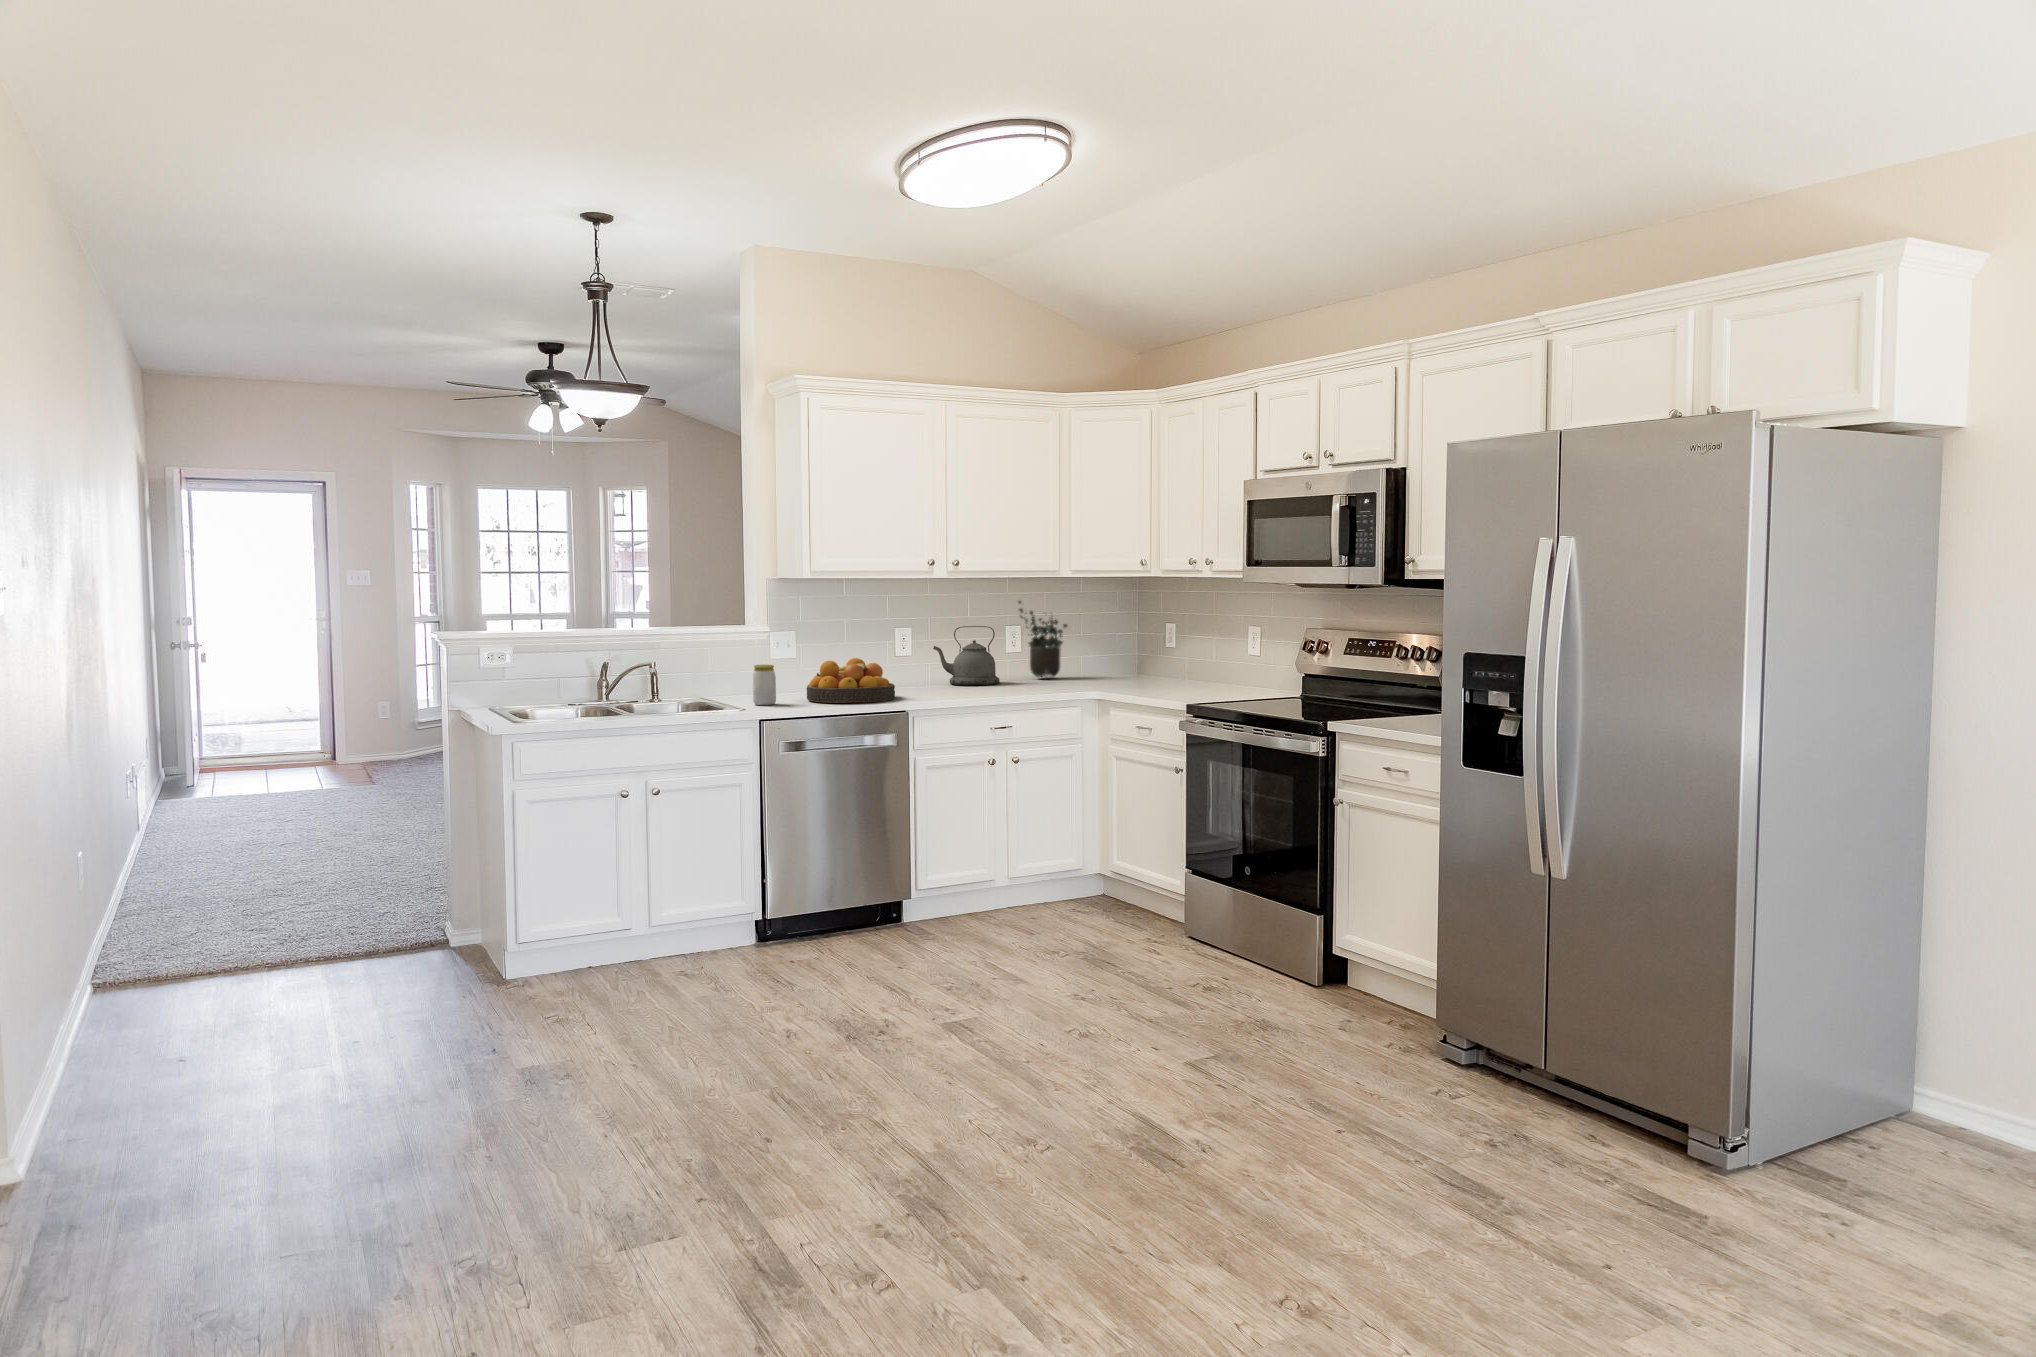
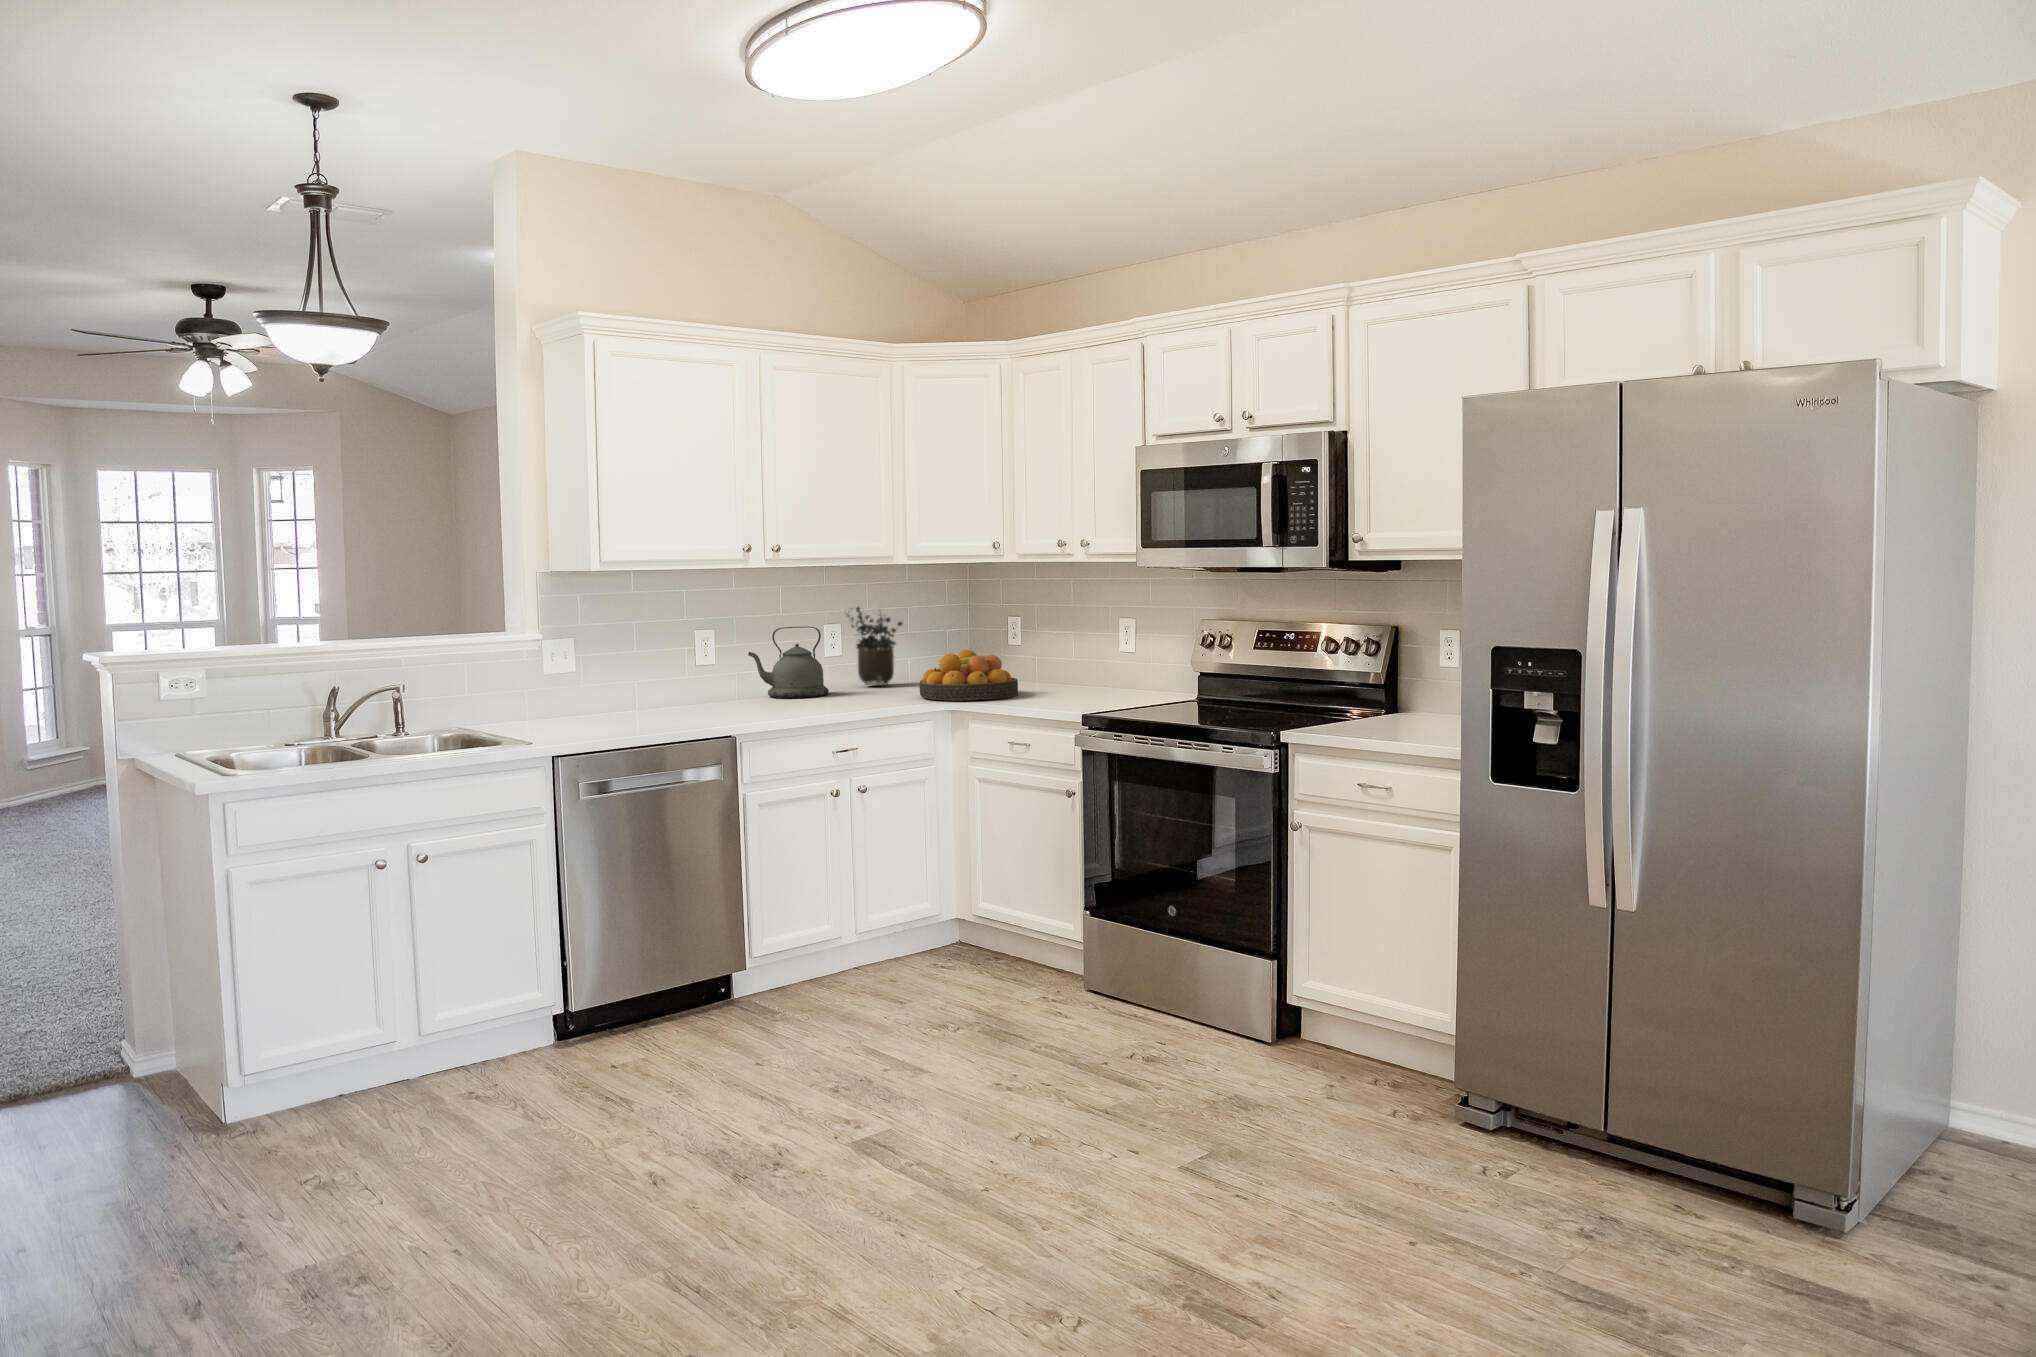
fruit bowl: present [807,658,895,703] -> present [919,650,1018,700]
jar: present [753,665,776,705] -> none [538,682,570,734]

